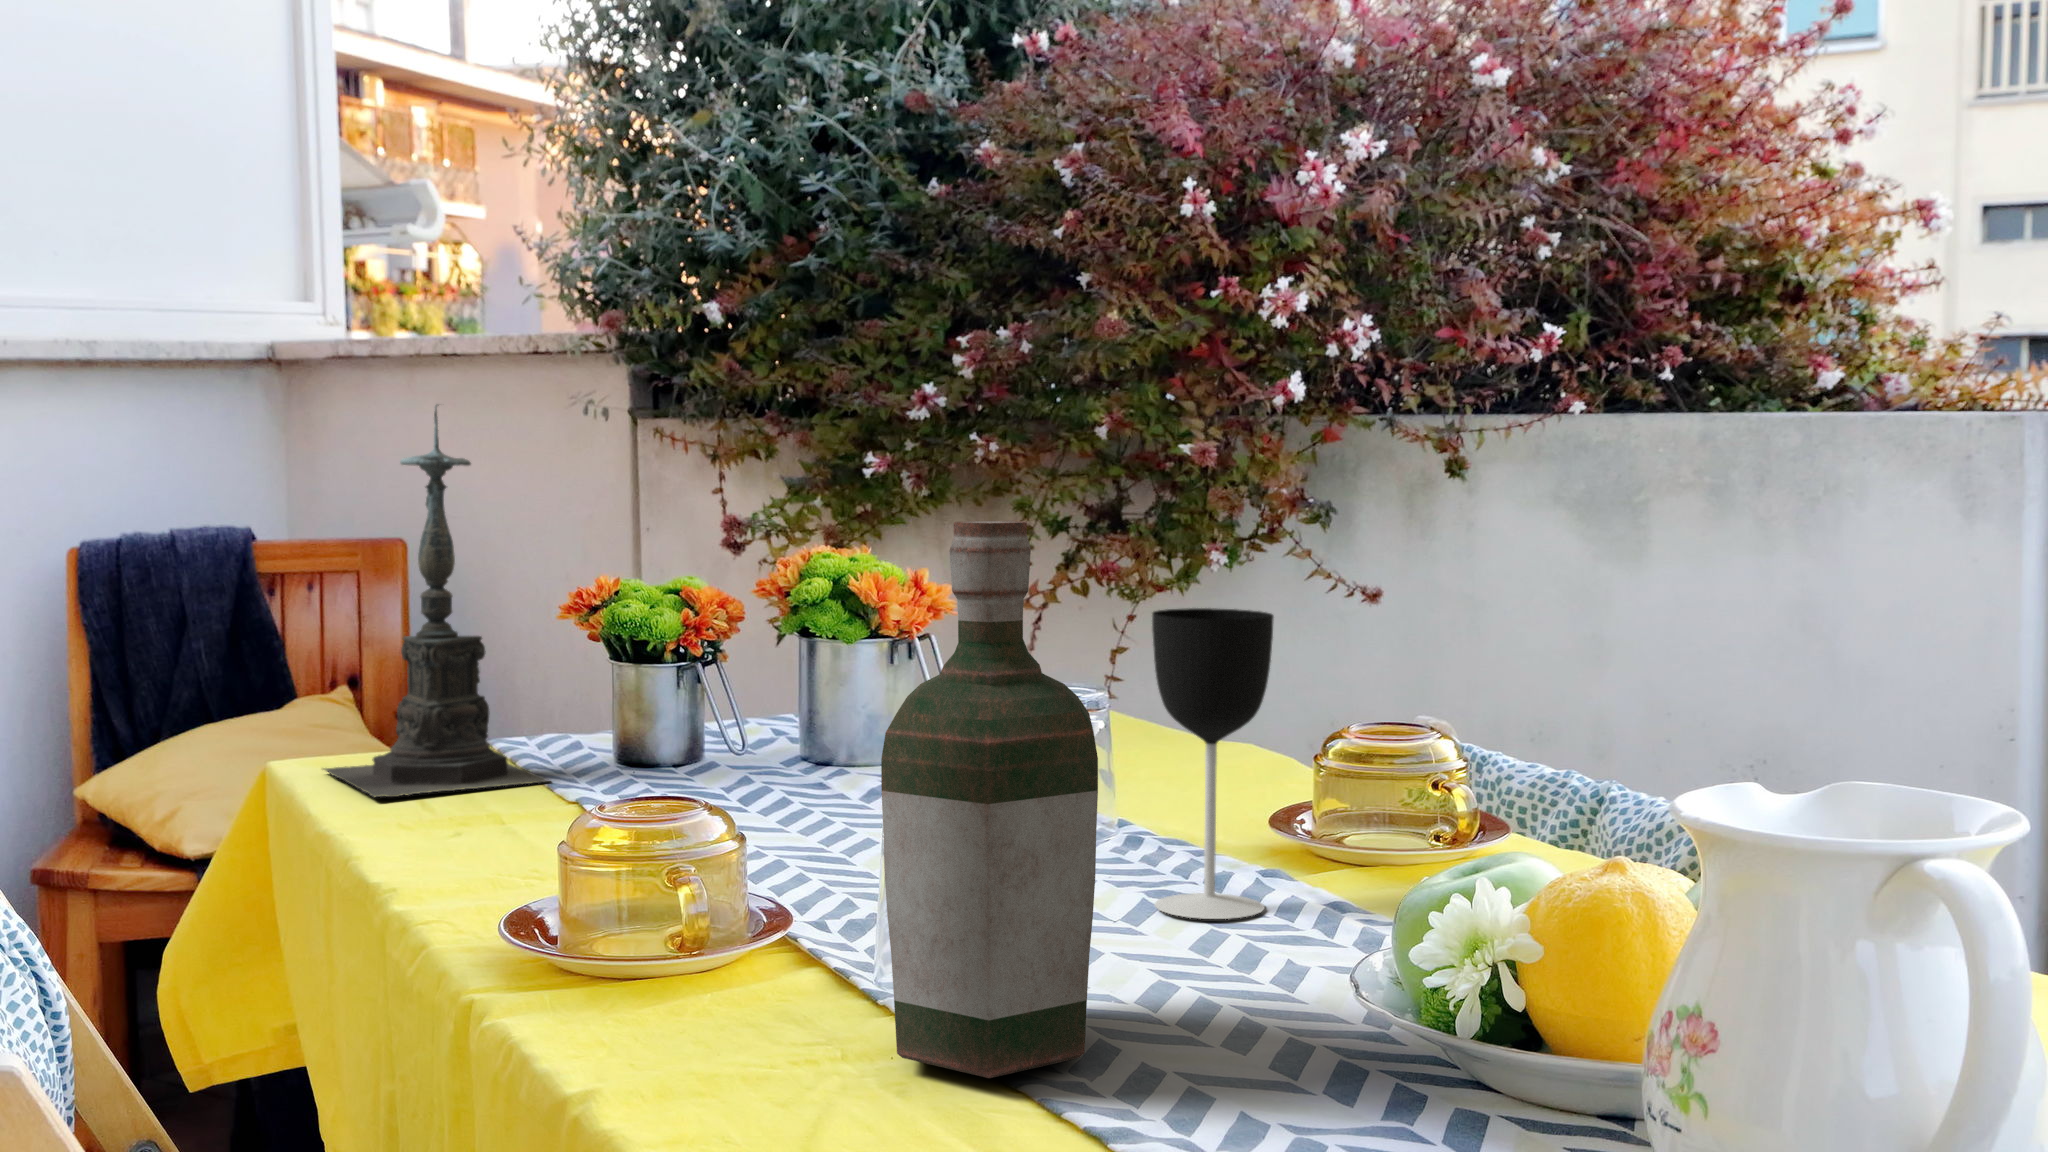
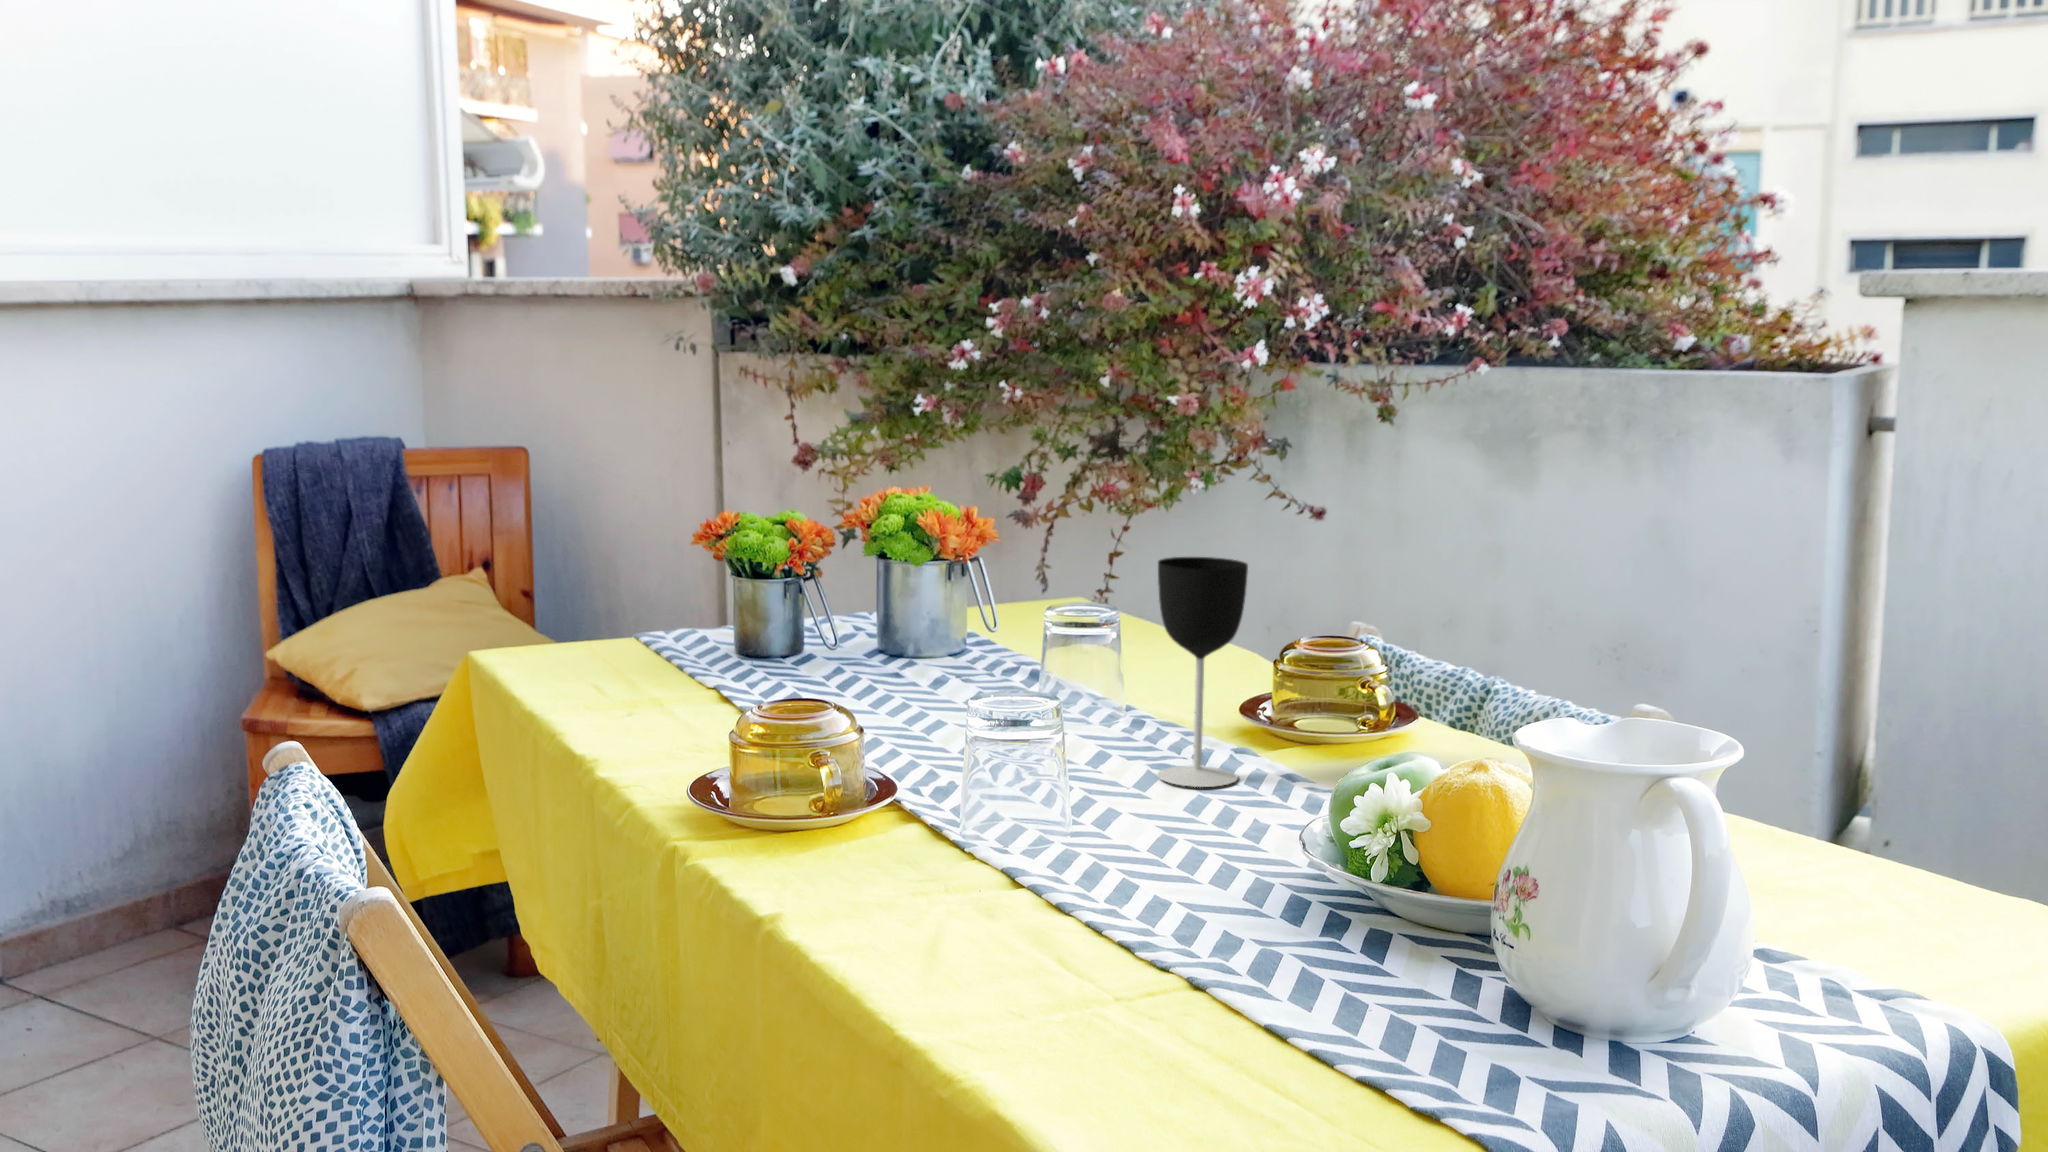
candle holder: present [323,405,549,797] -> none [513,378,692,682]
bottle: present [881,521,1098,1078] -> none [974,512,1127,909]

